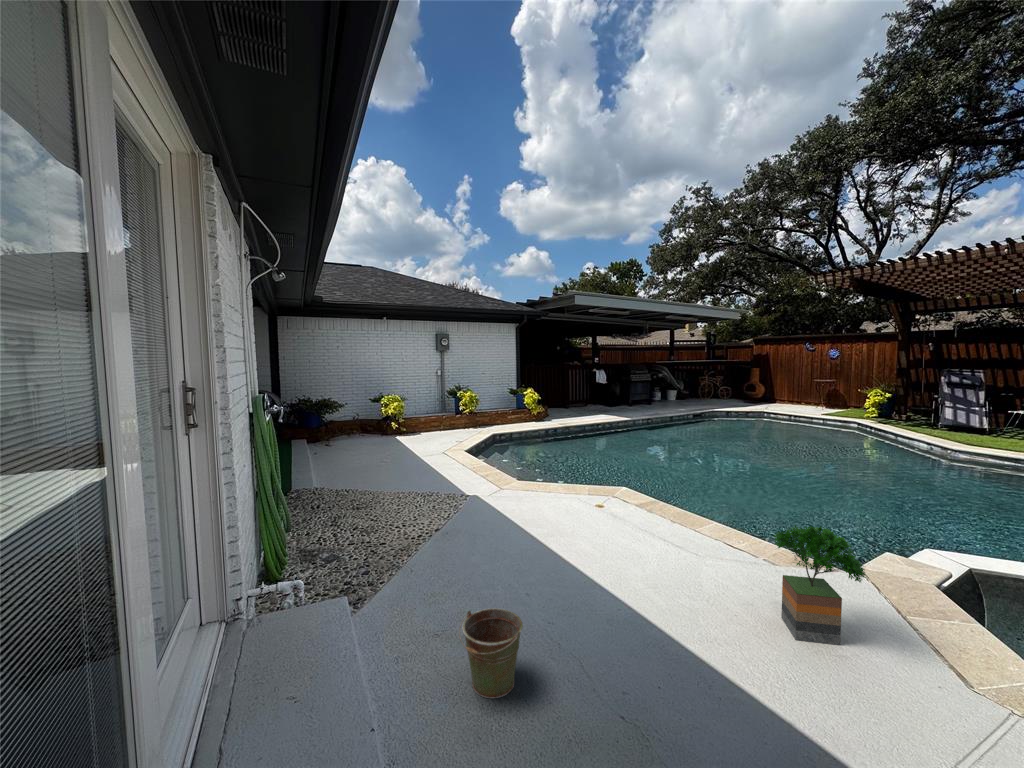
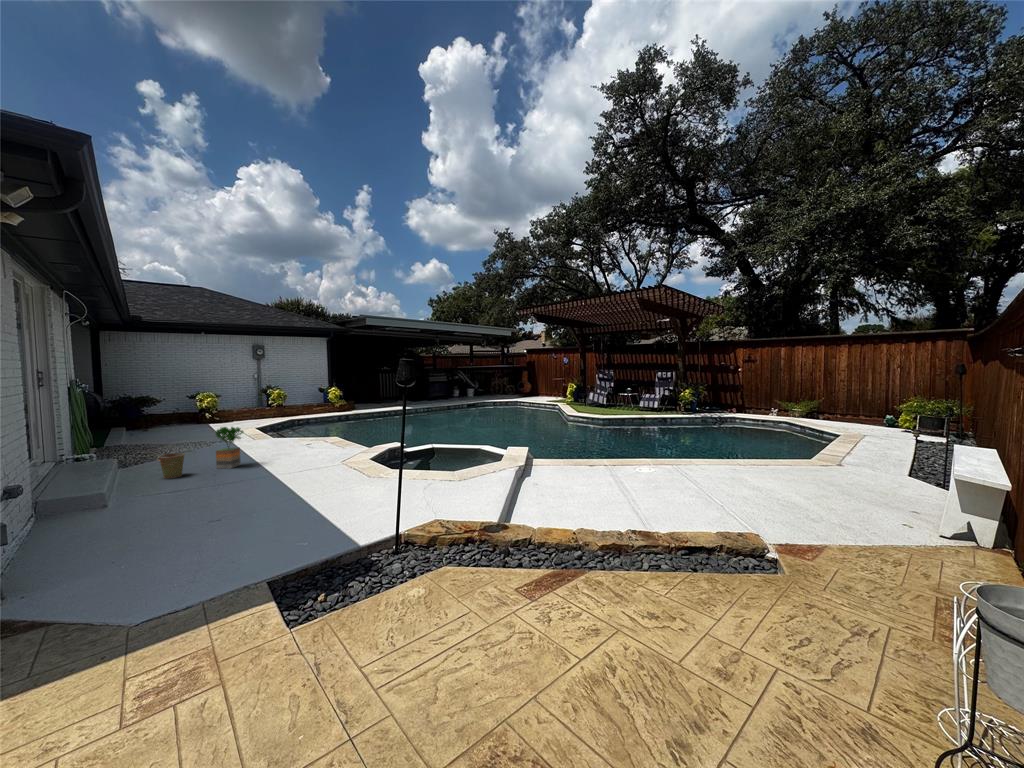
potted tree: present [774,525,866,645] -> present [216,427,243,469]

